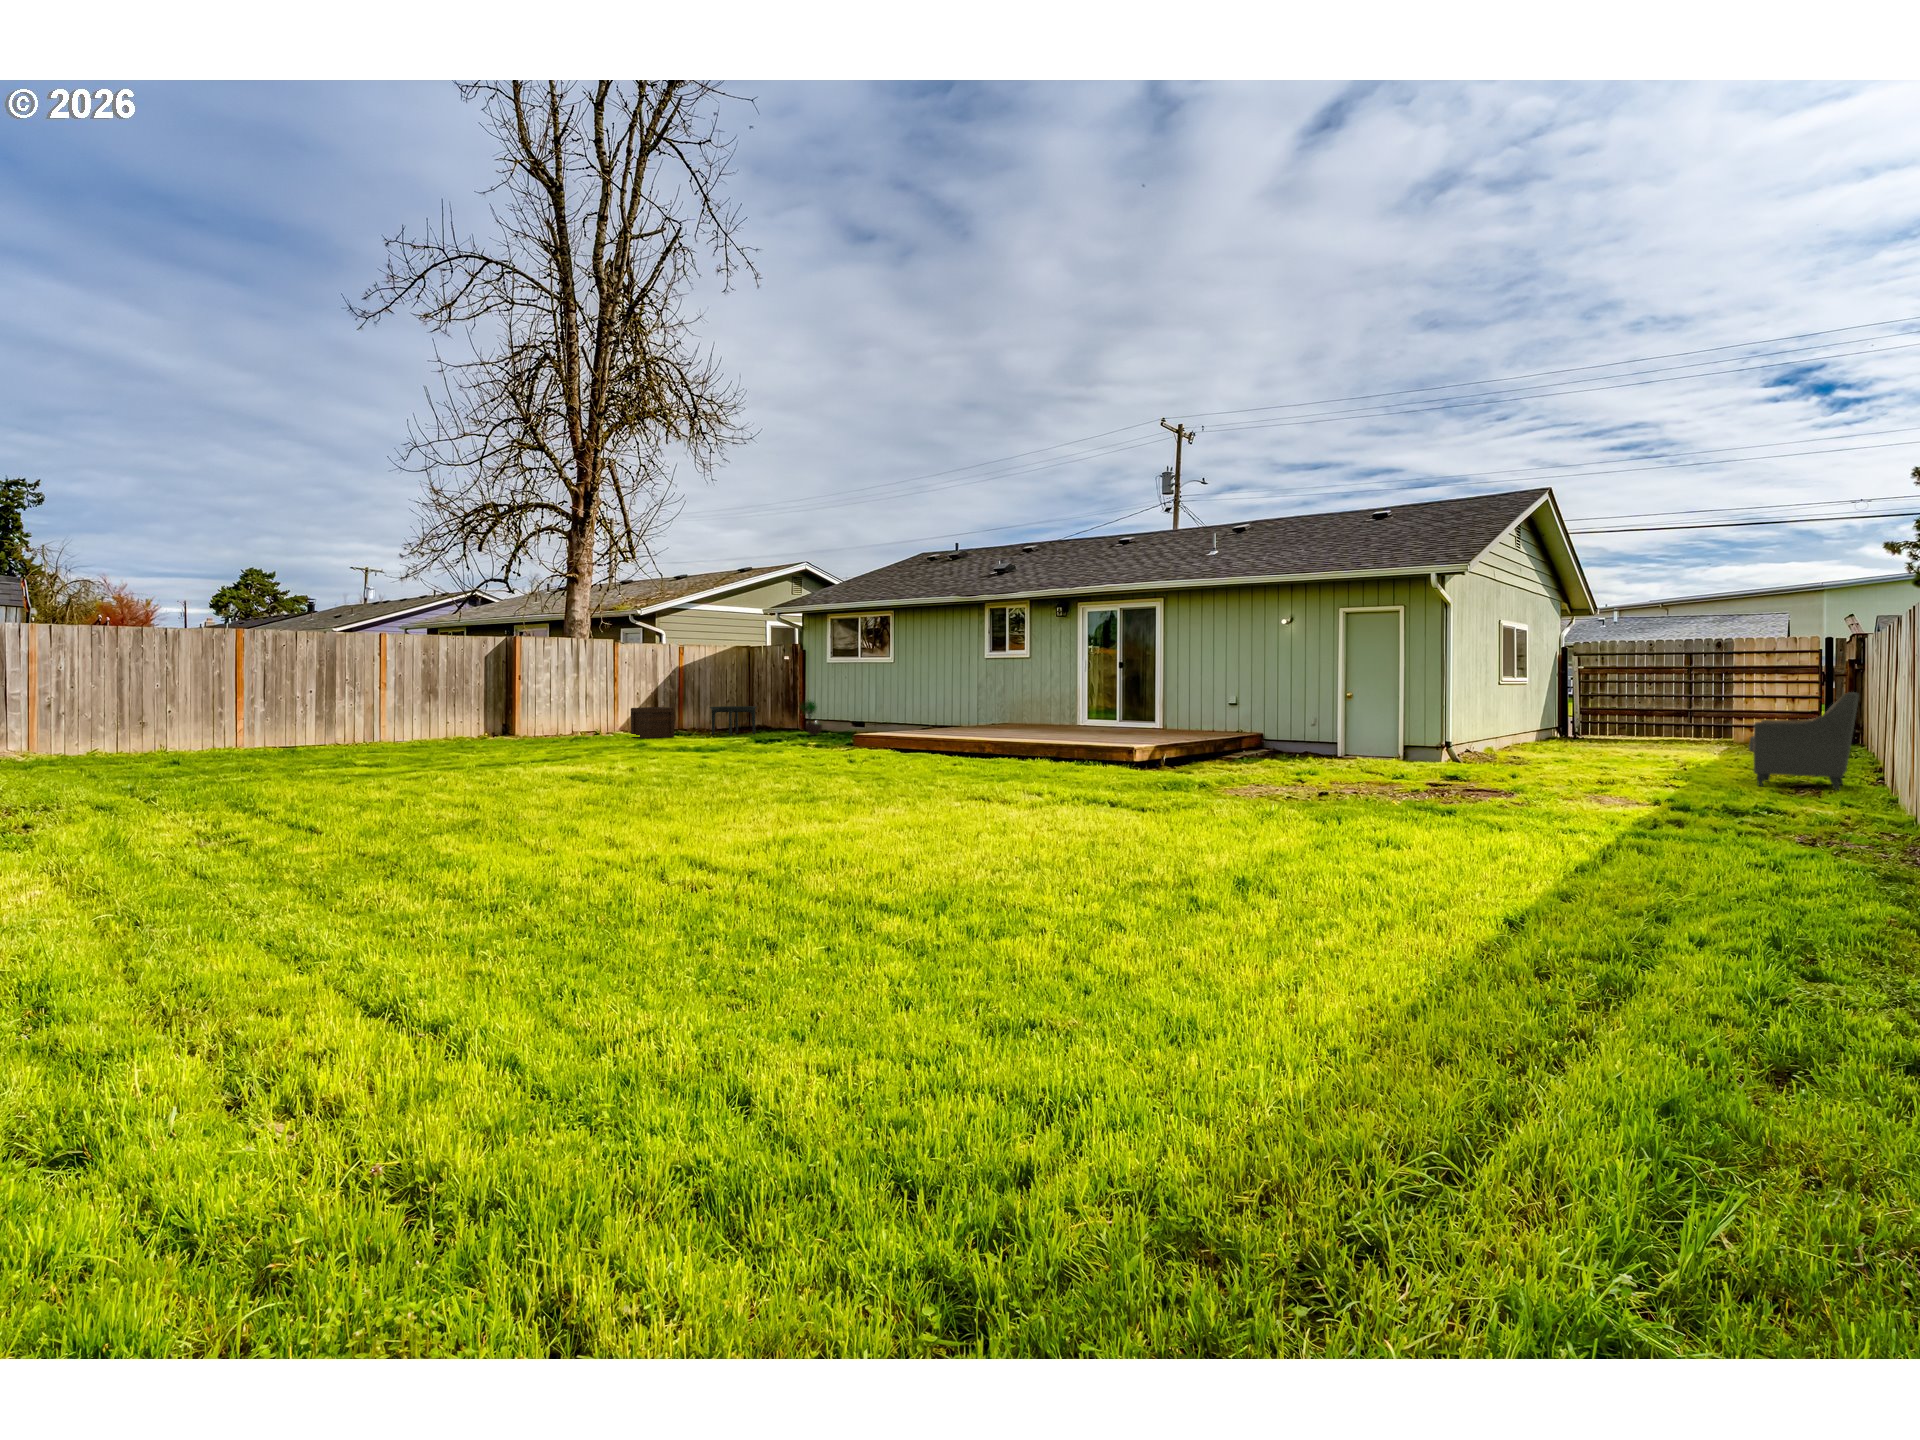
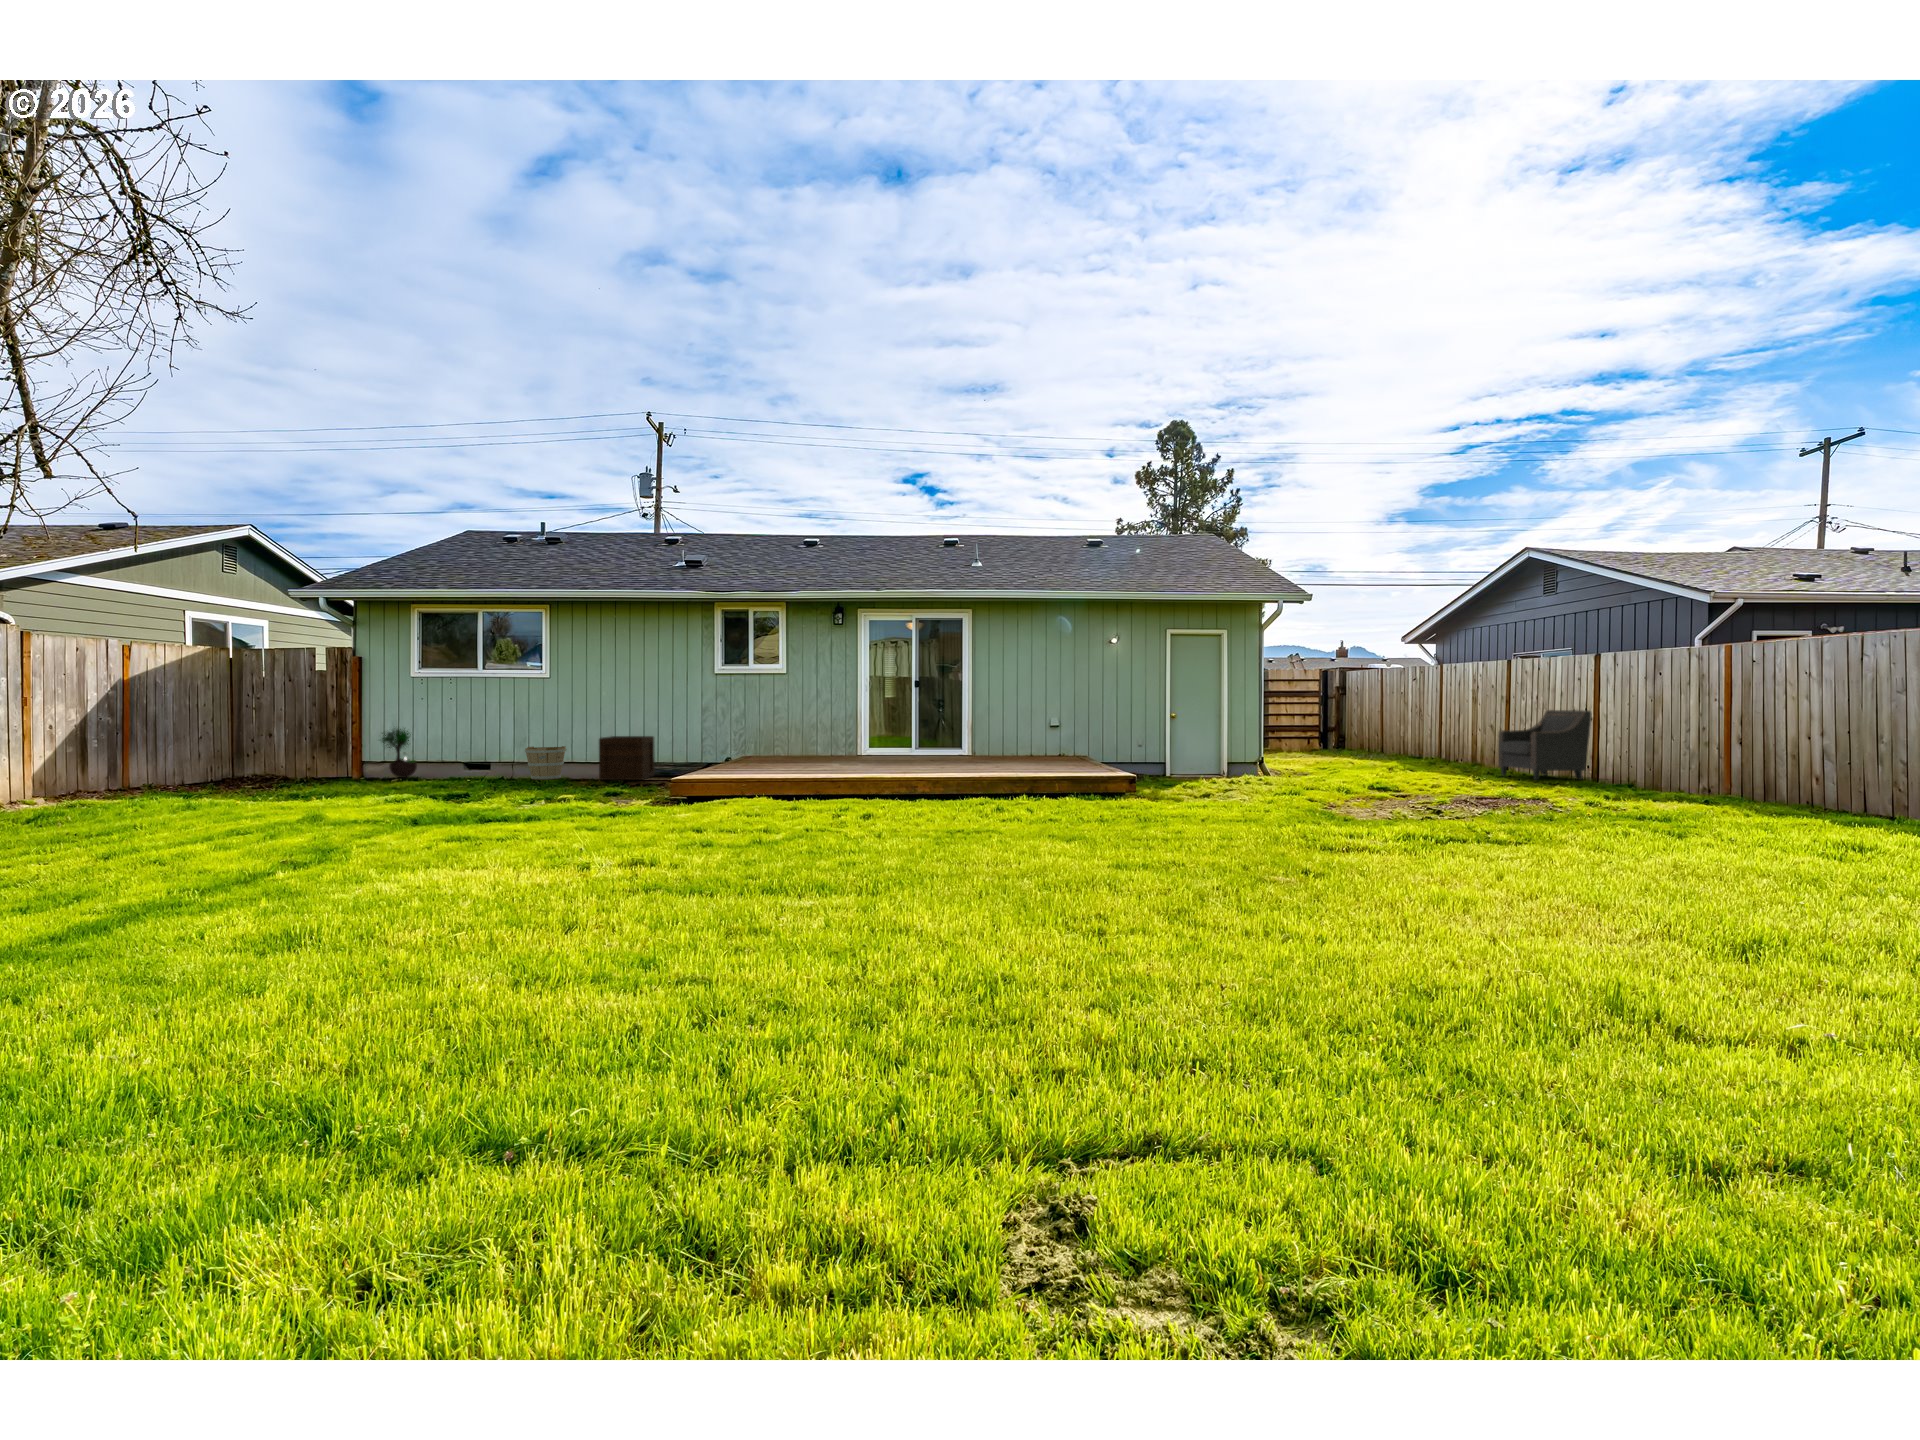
round table: present [710,706,757,735] -> none [192,739,287,785]
wooden crate: present [631,707,674,739] -> present [599,736,655,780]
wooden bucket: none [865,715,893,740] -> present [525,746,566,780]

